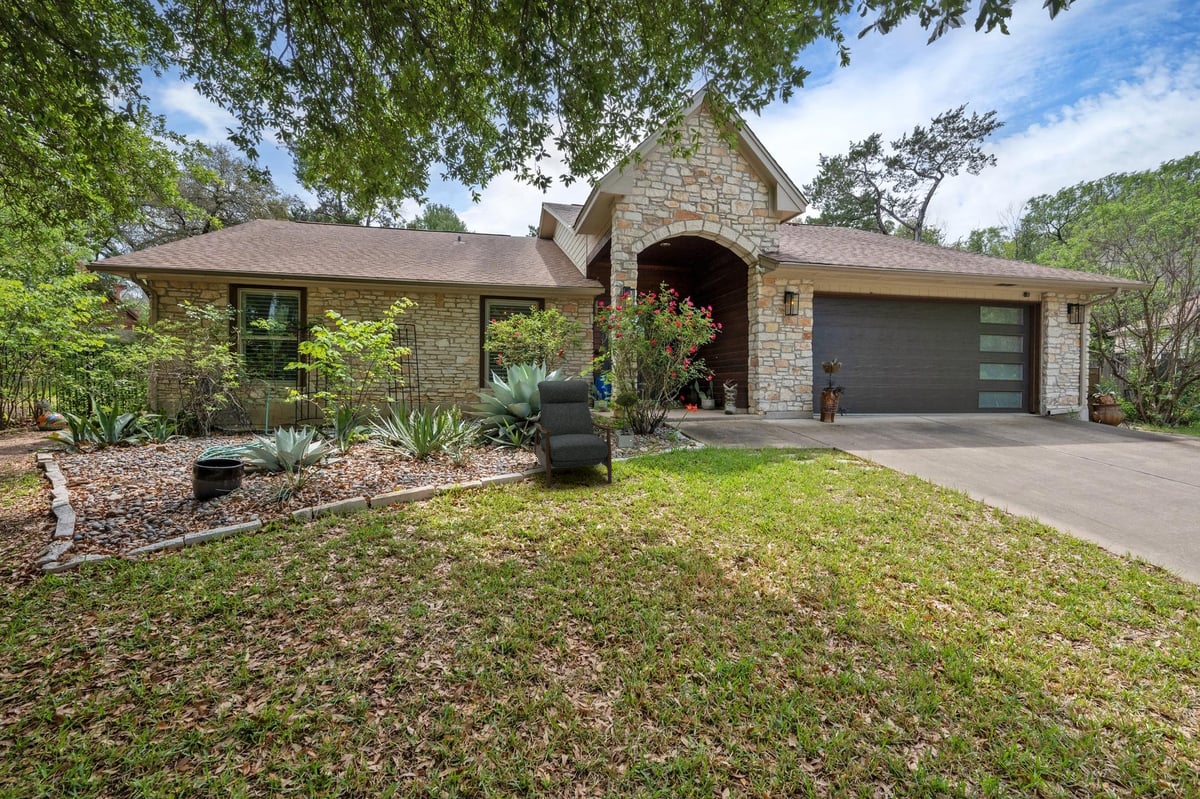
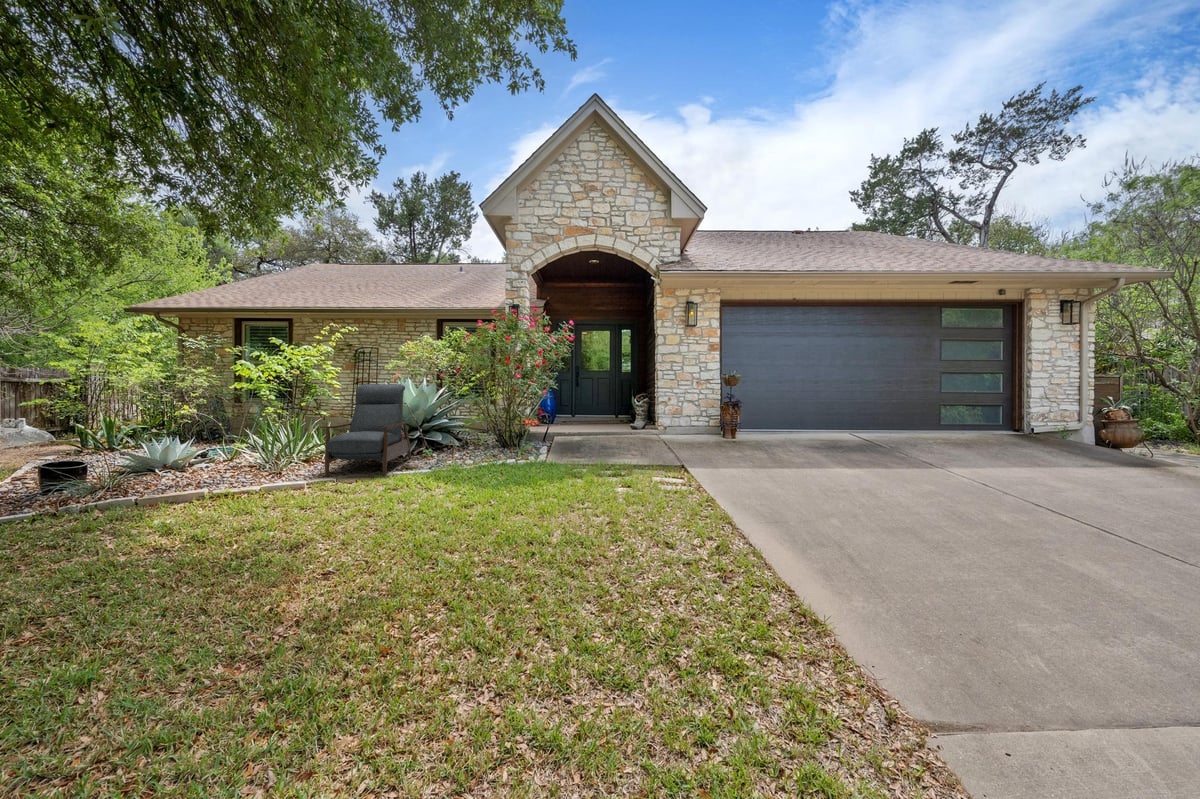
potted tree: present [614,391,638,448] -> none [462,396,484,449]

